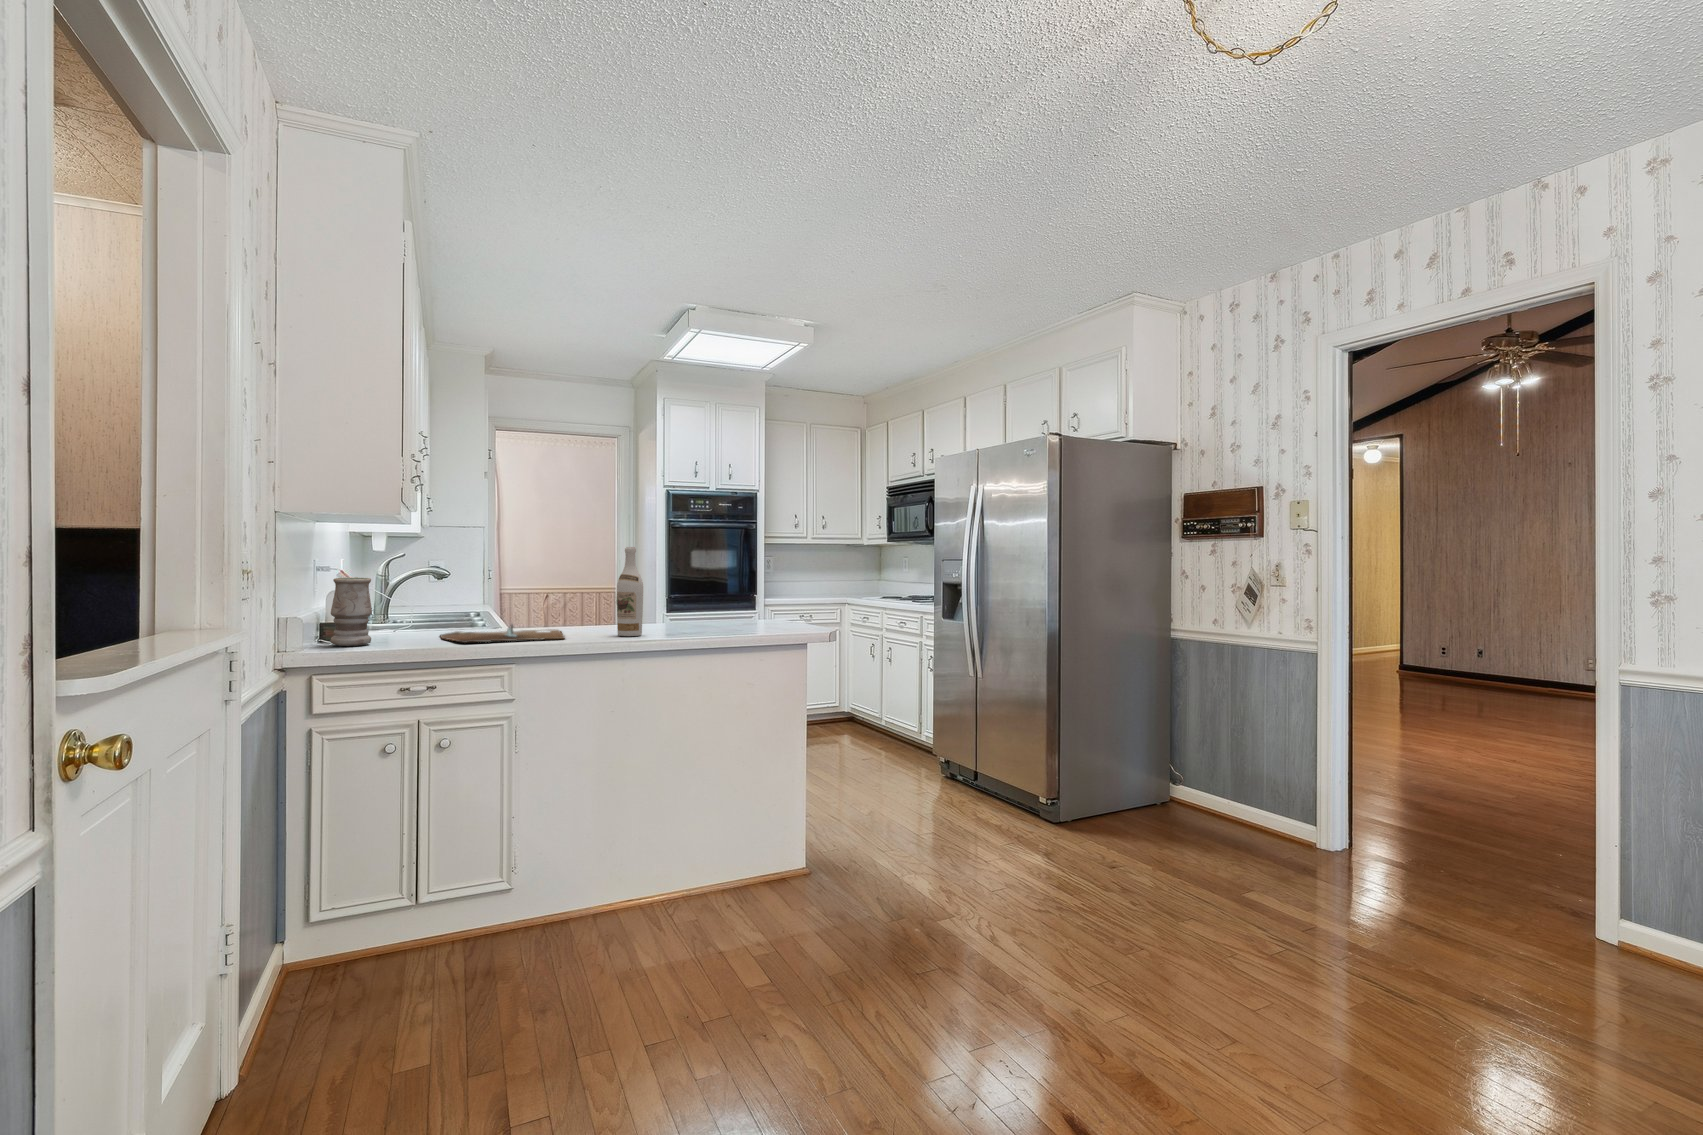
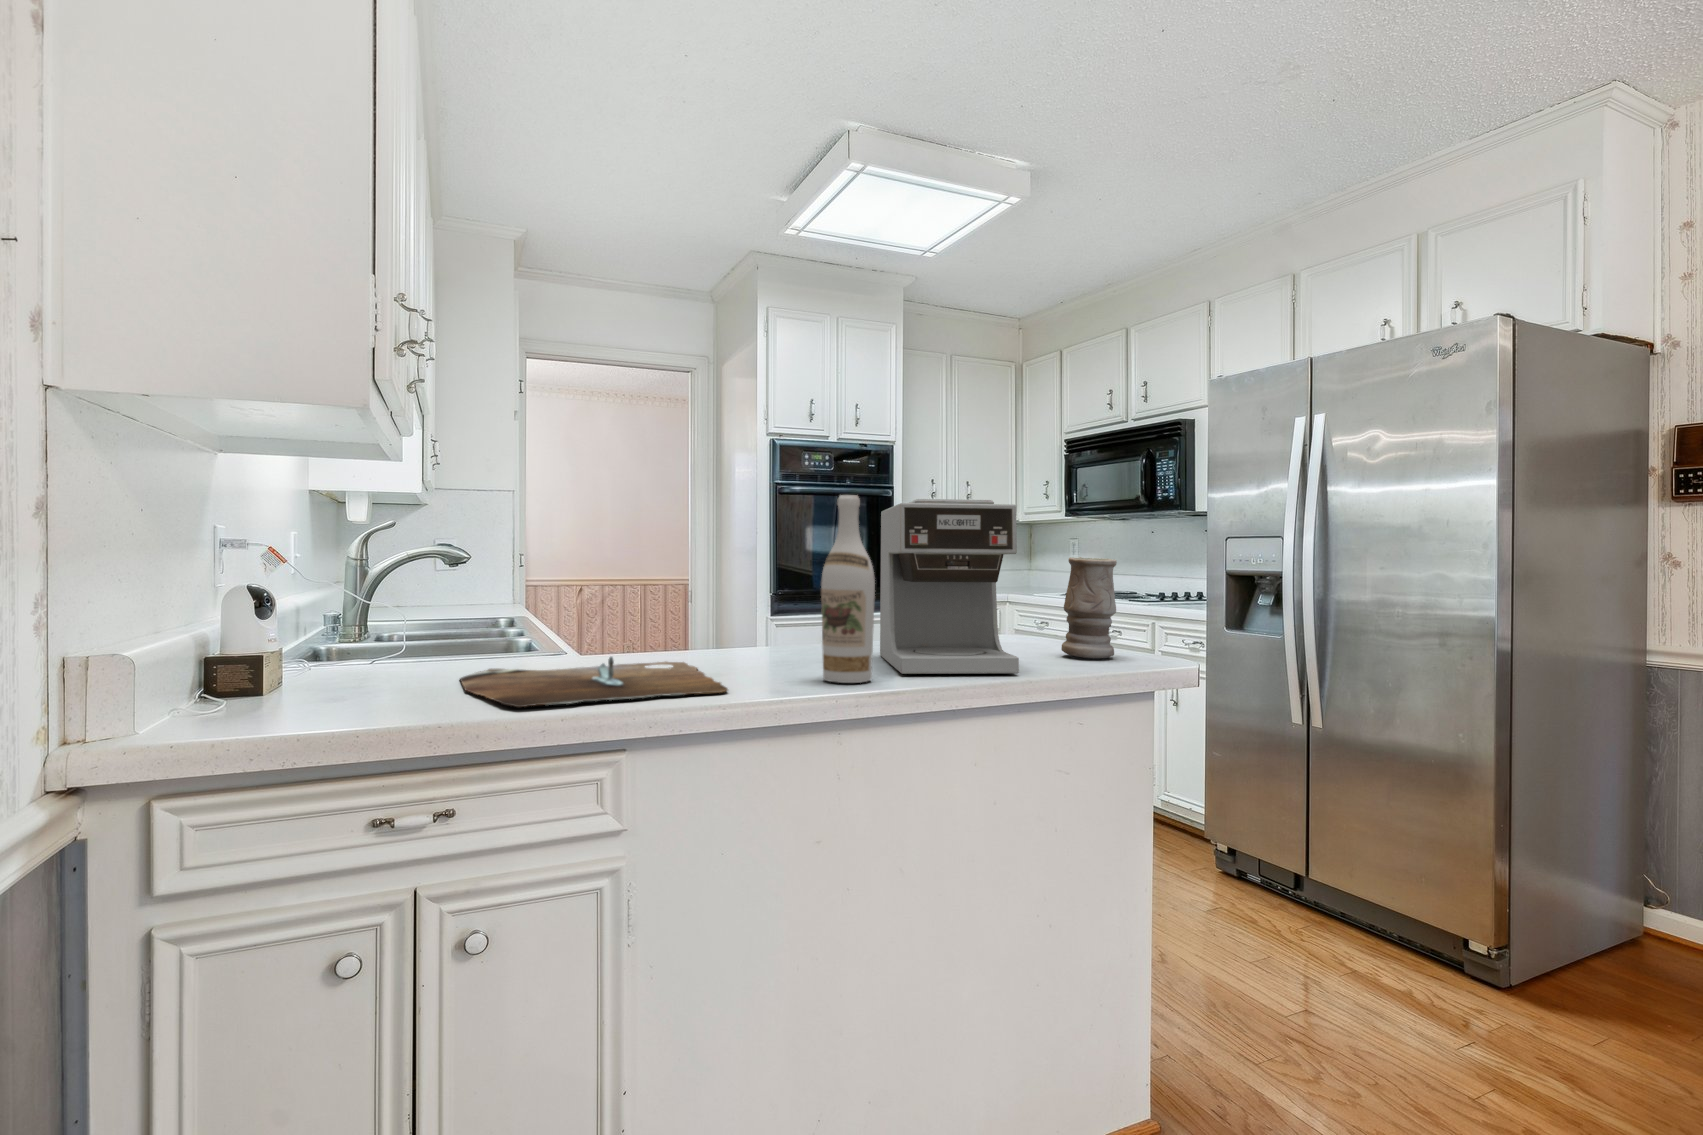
coffee maker: none [660,547,722,633] -> present [880,499,1019,674]
vase: present [330,577,372,646] -> present [1061,557,1117,658]

